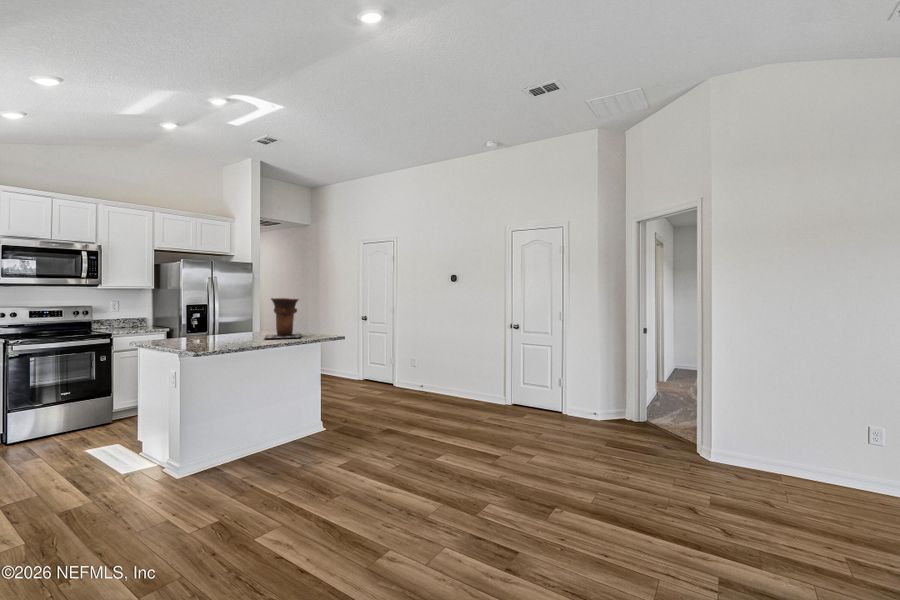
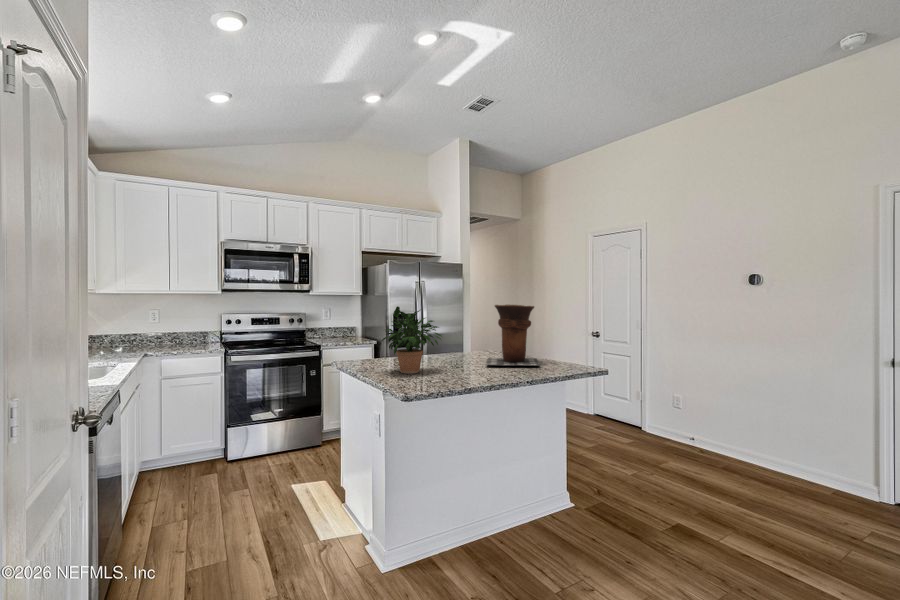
potted plant: none [182,299,231,345] -> present [382,306,442,374]

